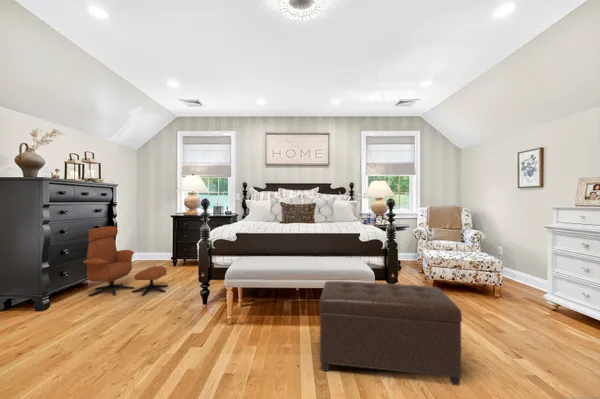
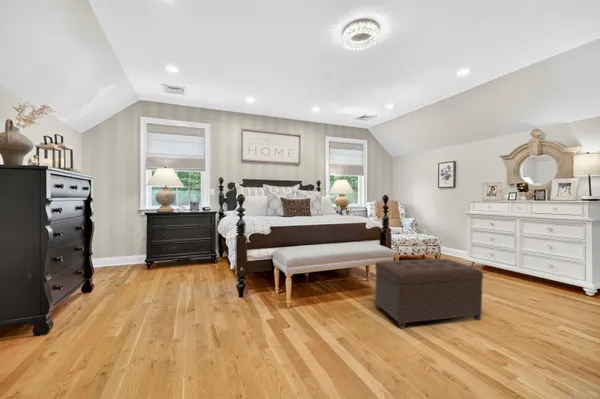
lounge chair: present [83,226,168,296] -> none [85,225,181,308]

